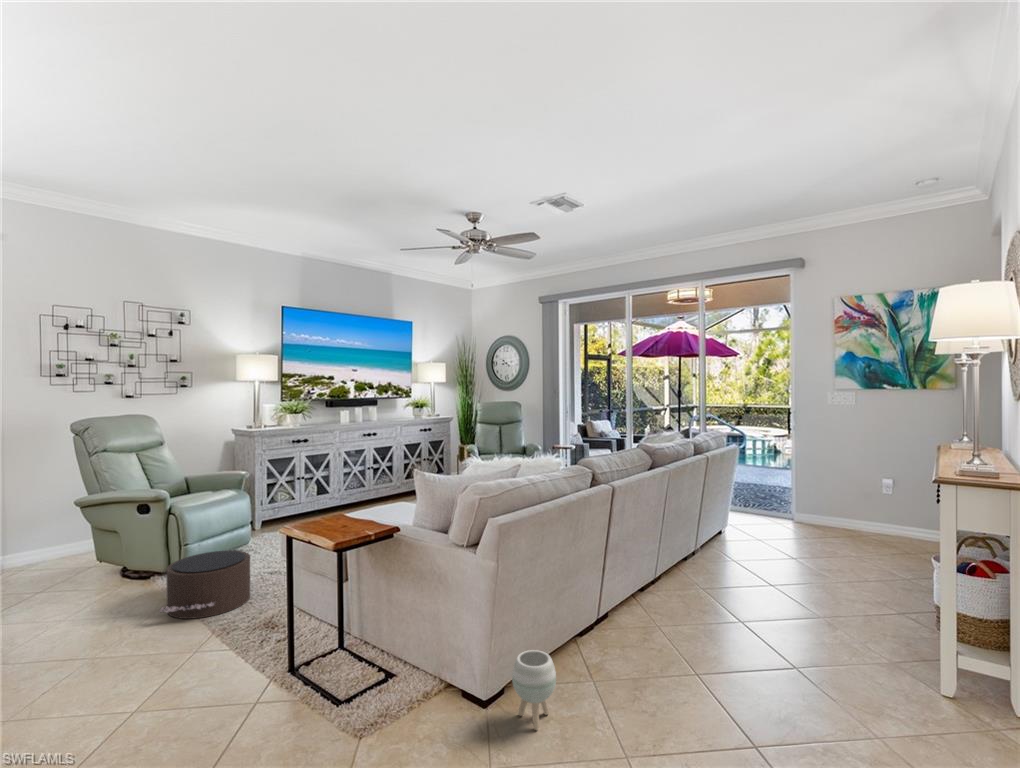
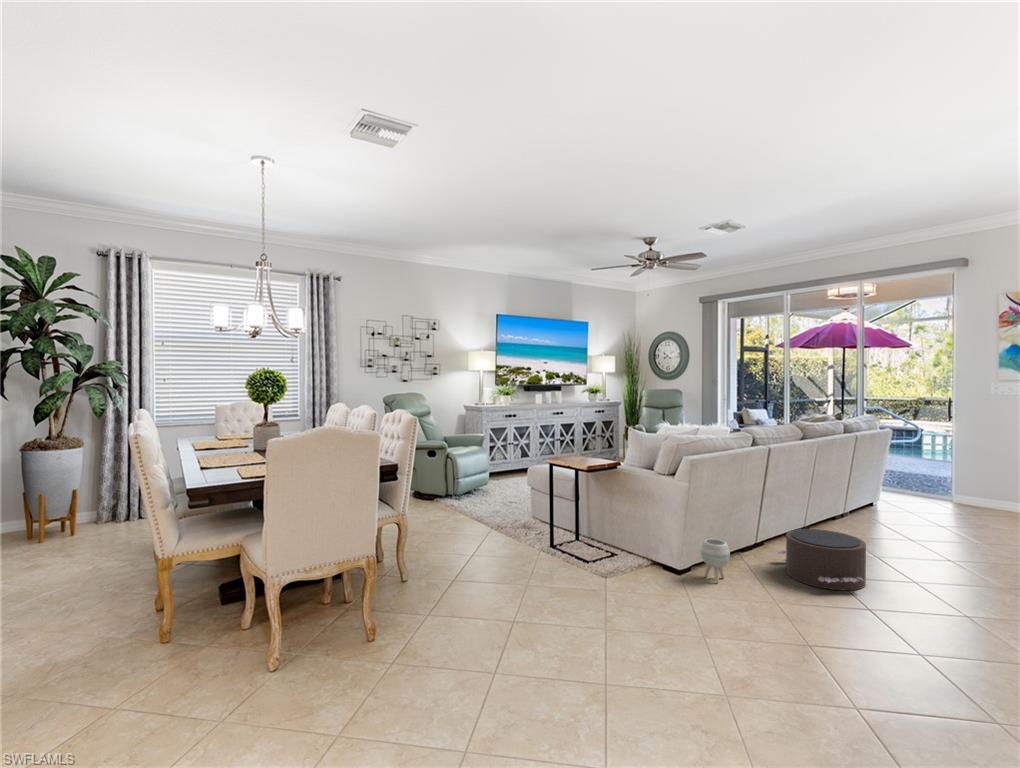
pouf: present [160,551,250,619] -> present [778,529,866,590]

